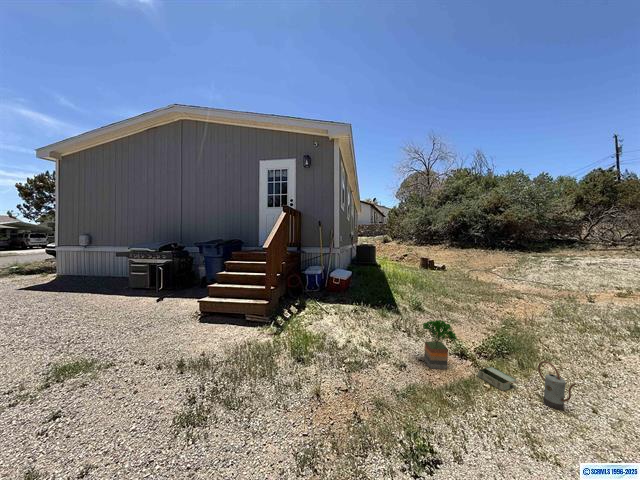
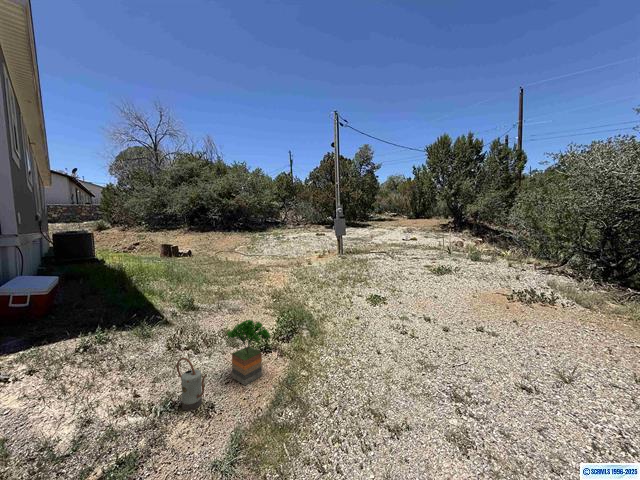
watering can: present [538,361,576,410] -> present [177,358,207,411]
toolbox: present [478,367,517,391] -> none [292,351,325,373]

